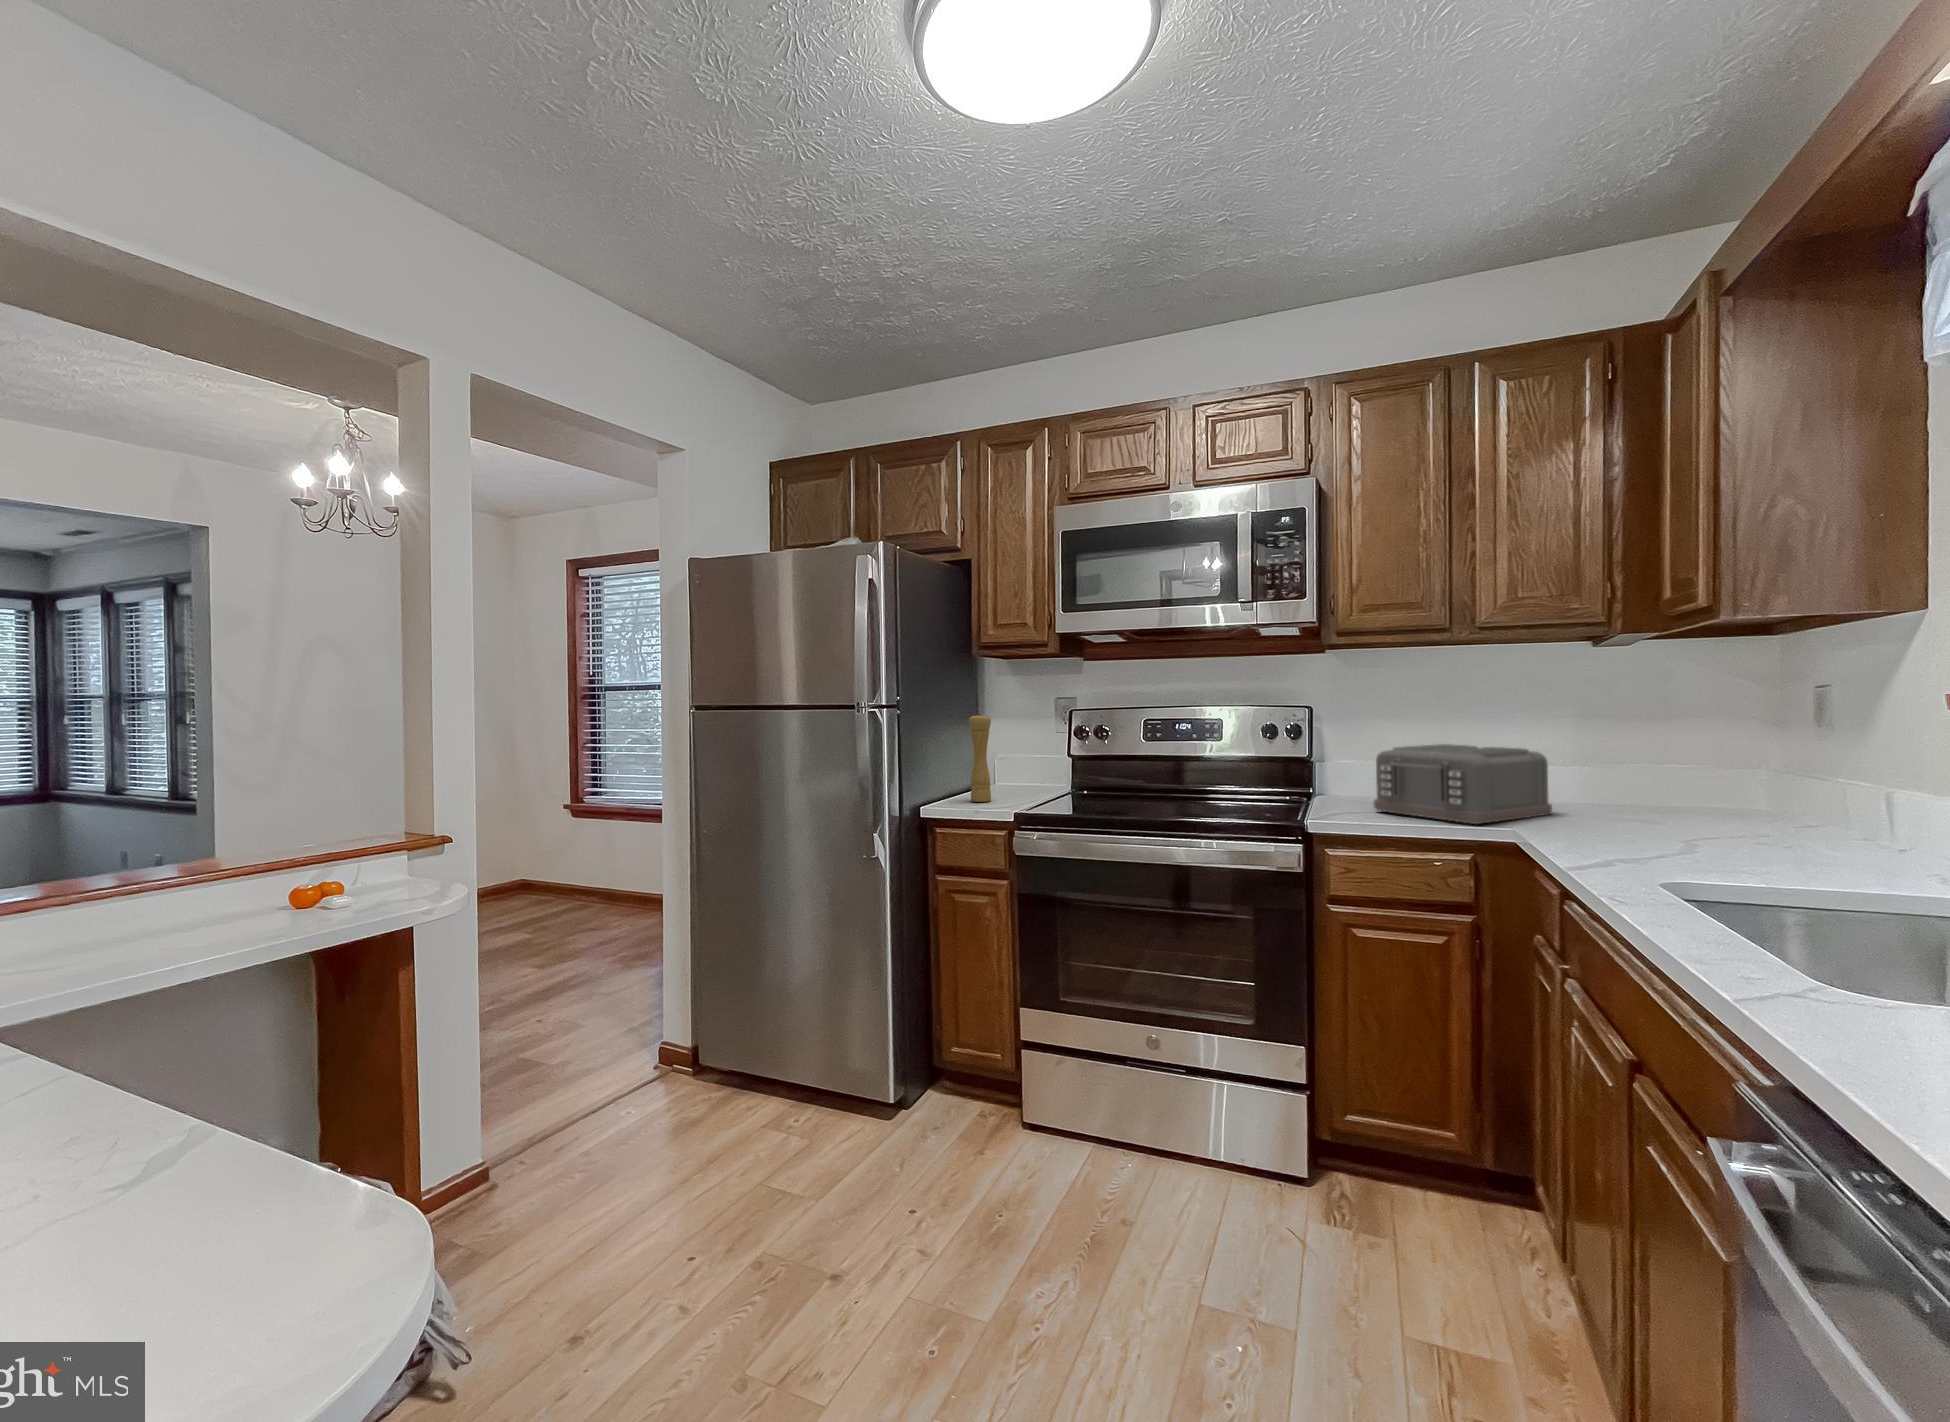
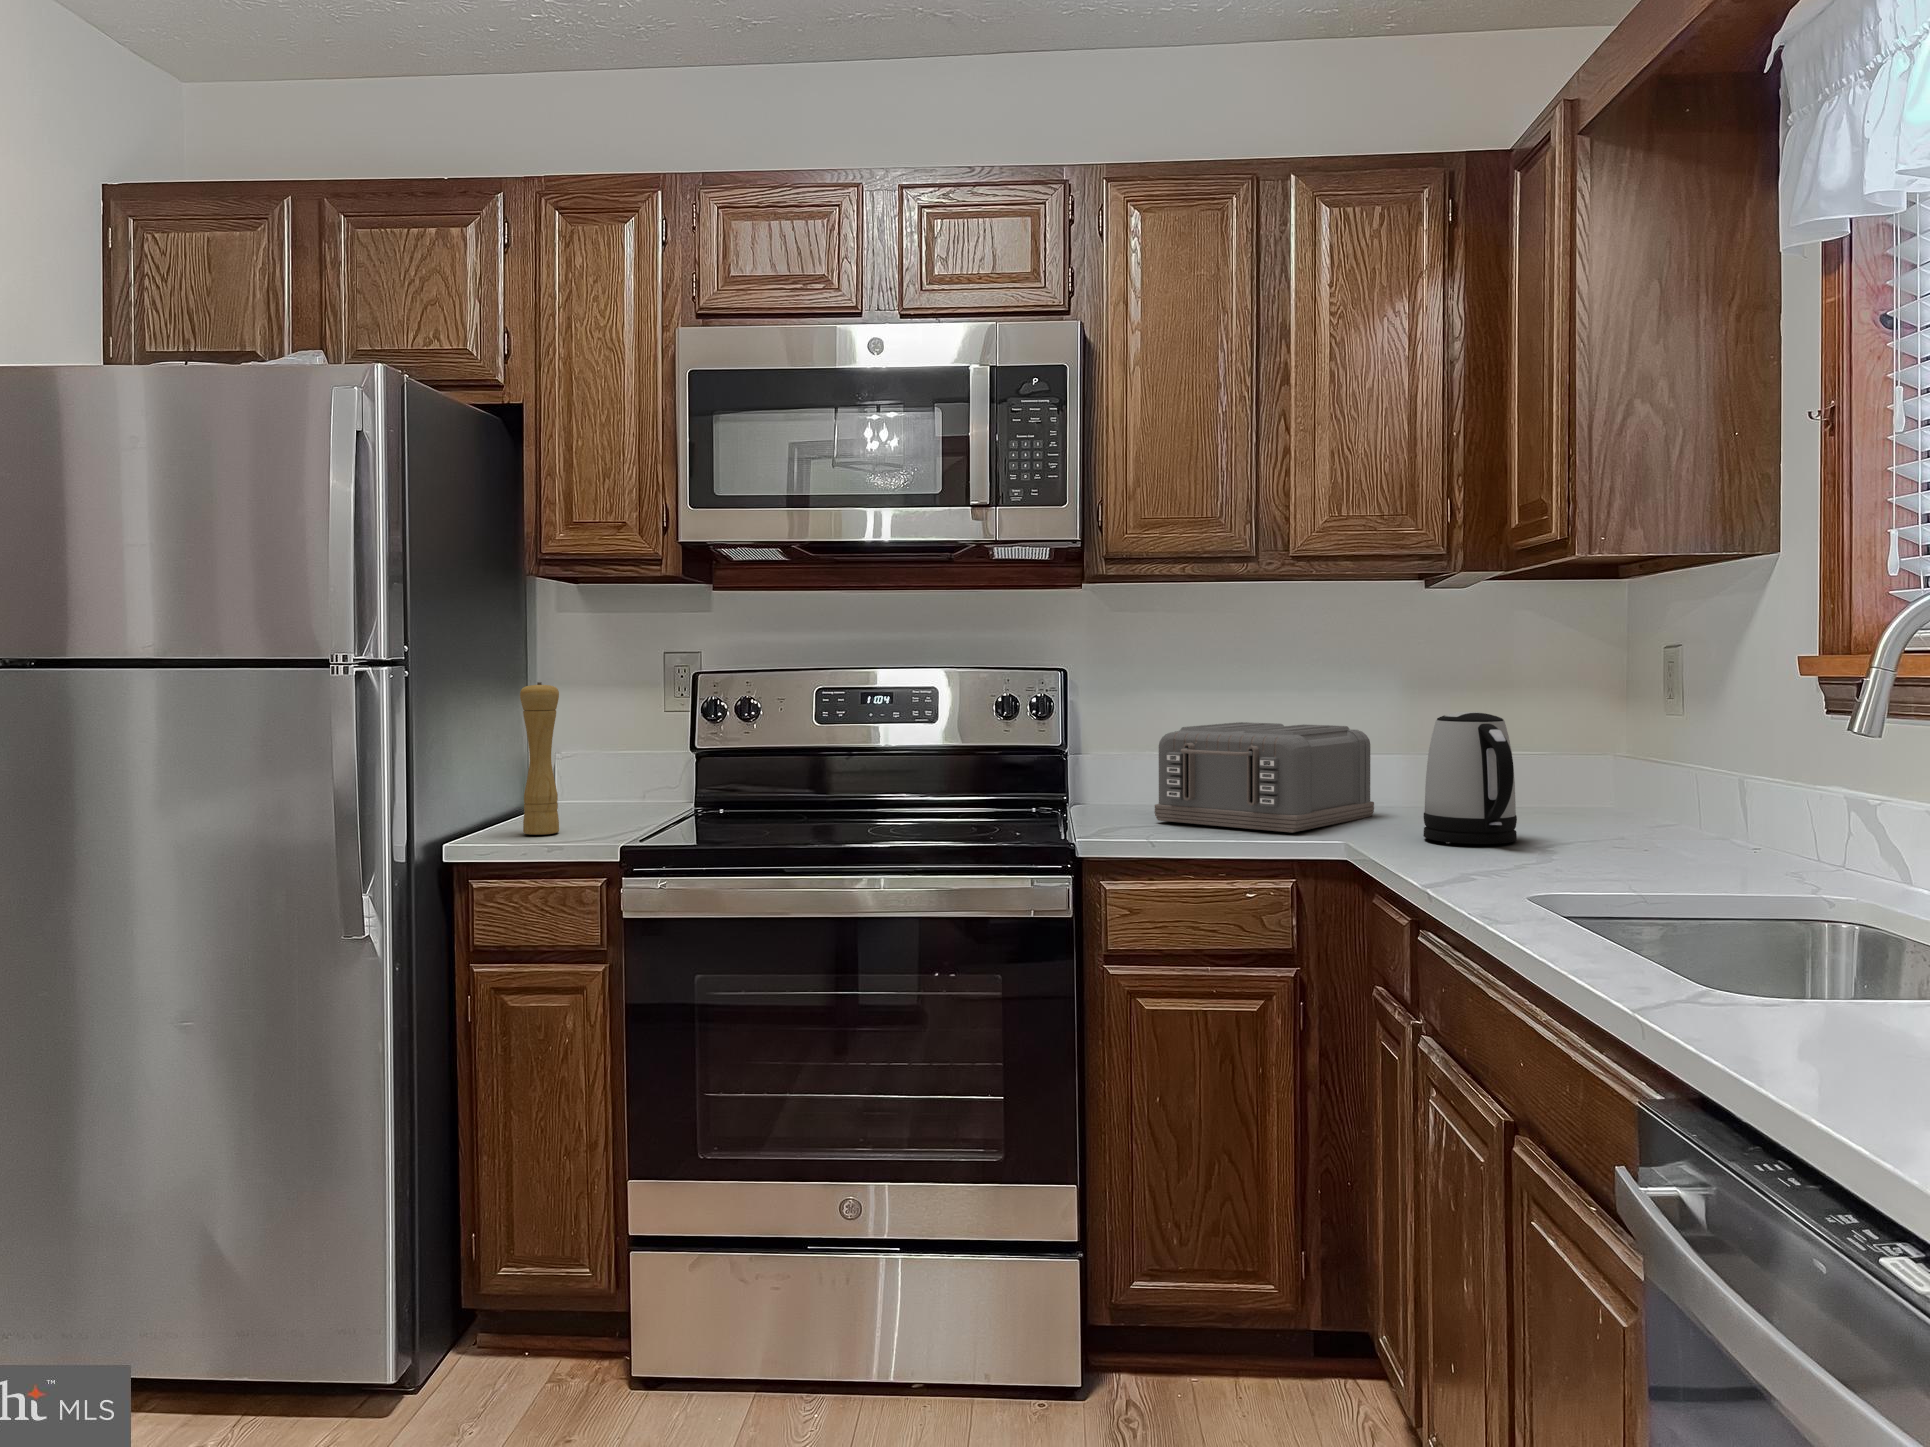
kettle: none [1584,742,1667,841] -> present [1423,712,1517,844]

